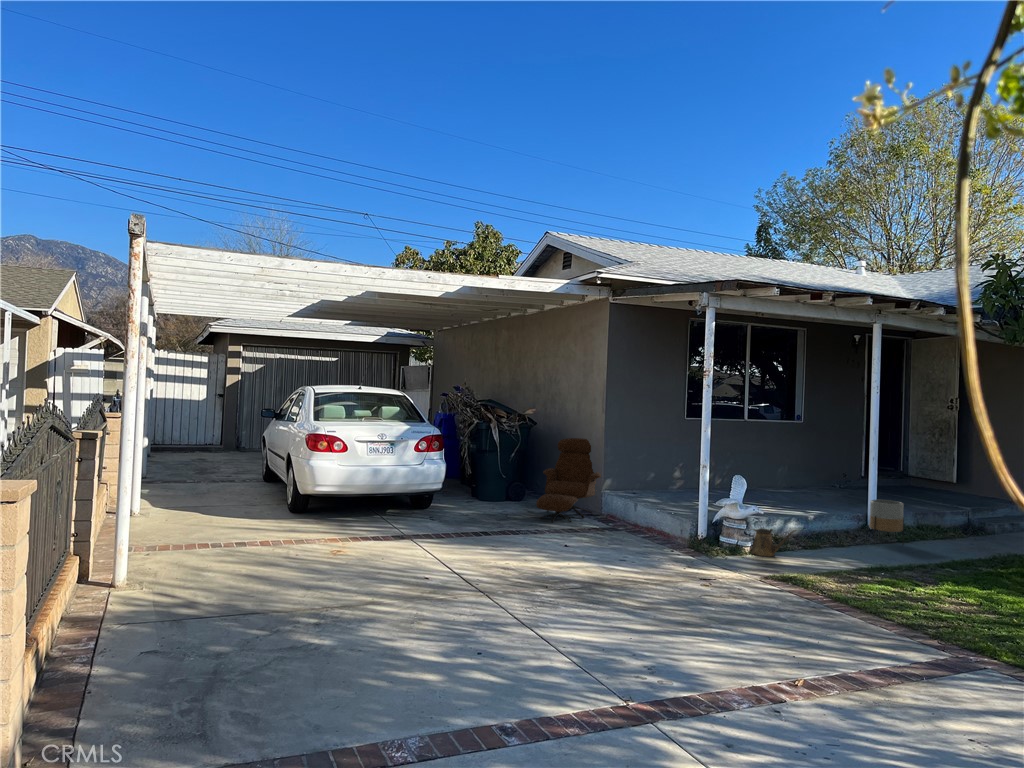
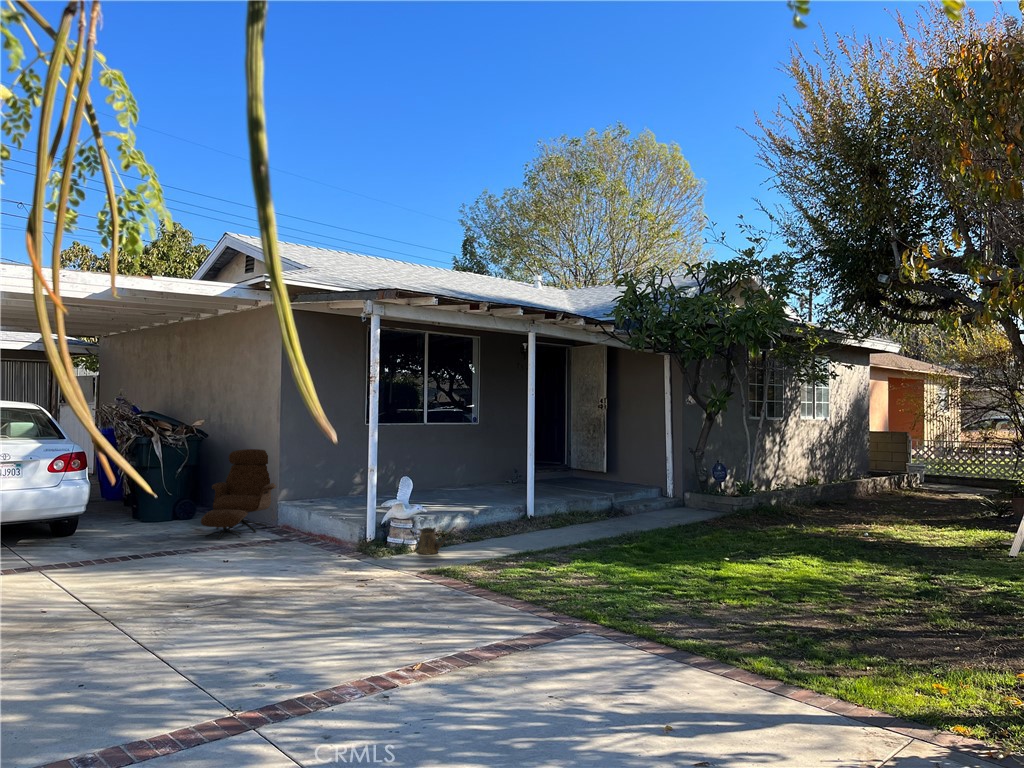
planter: present [869,500,904,543] -> none [529,493,557,534]

